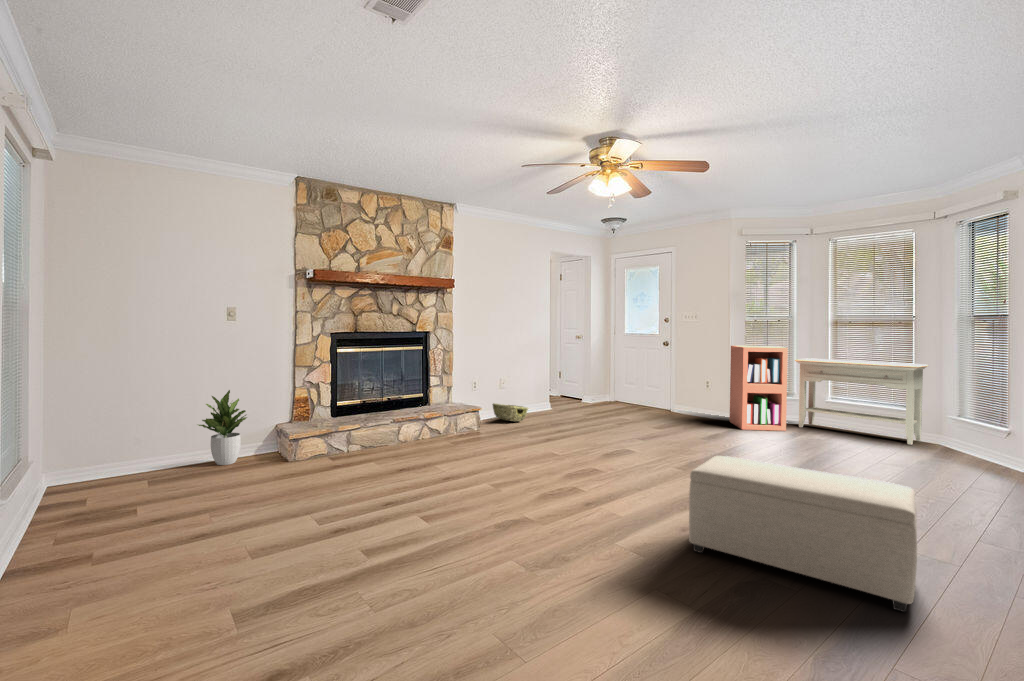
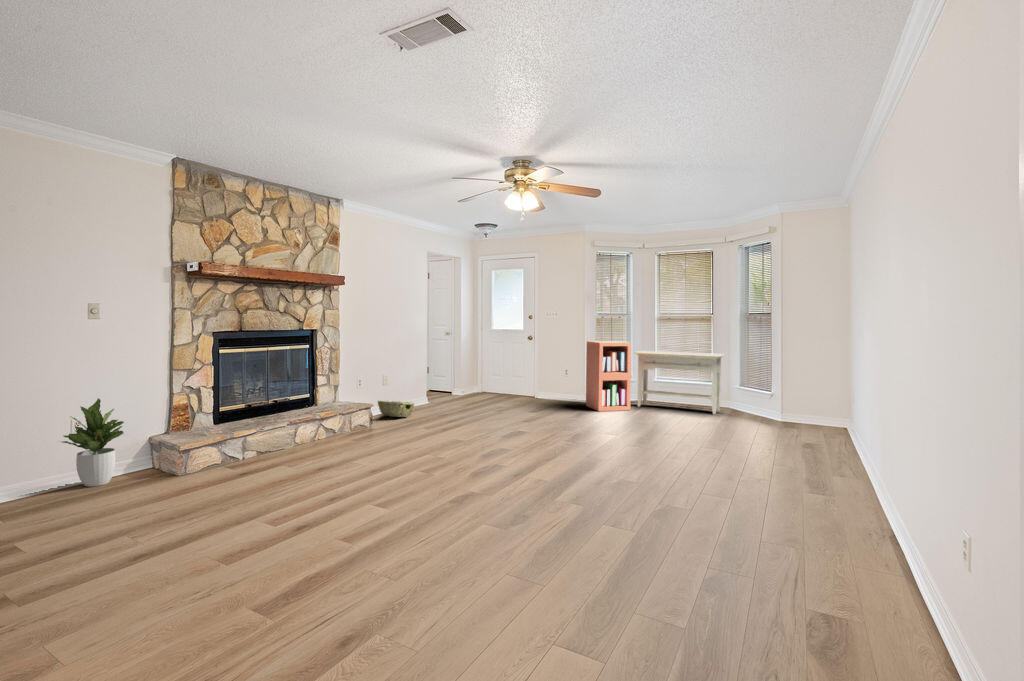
ottoman: present [689,456,917,612] -> none [611,429,762,520]

